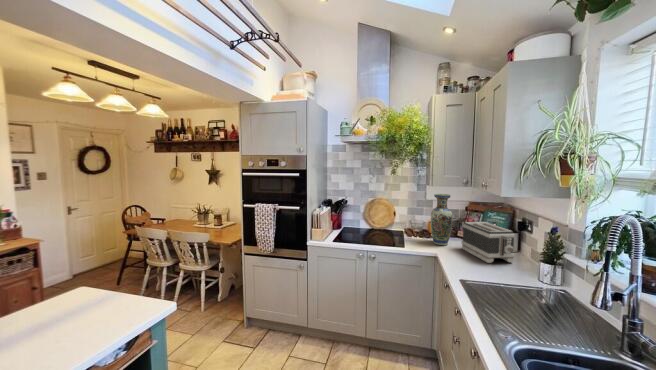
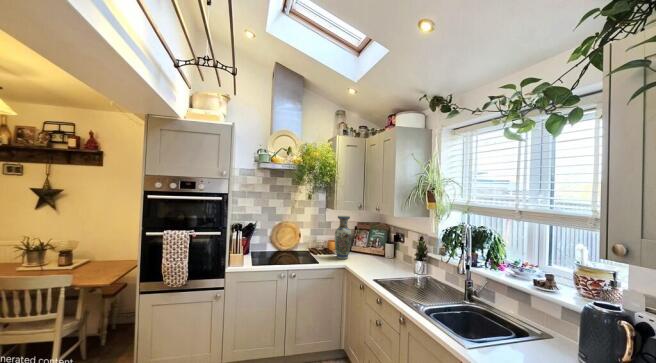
toaster: present [462,222,515,263] -> none [359,237,396,268]

